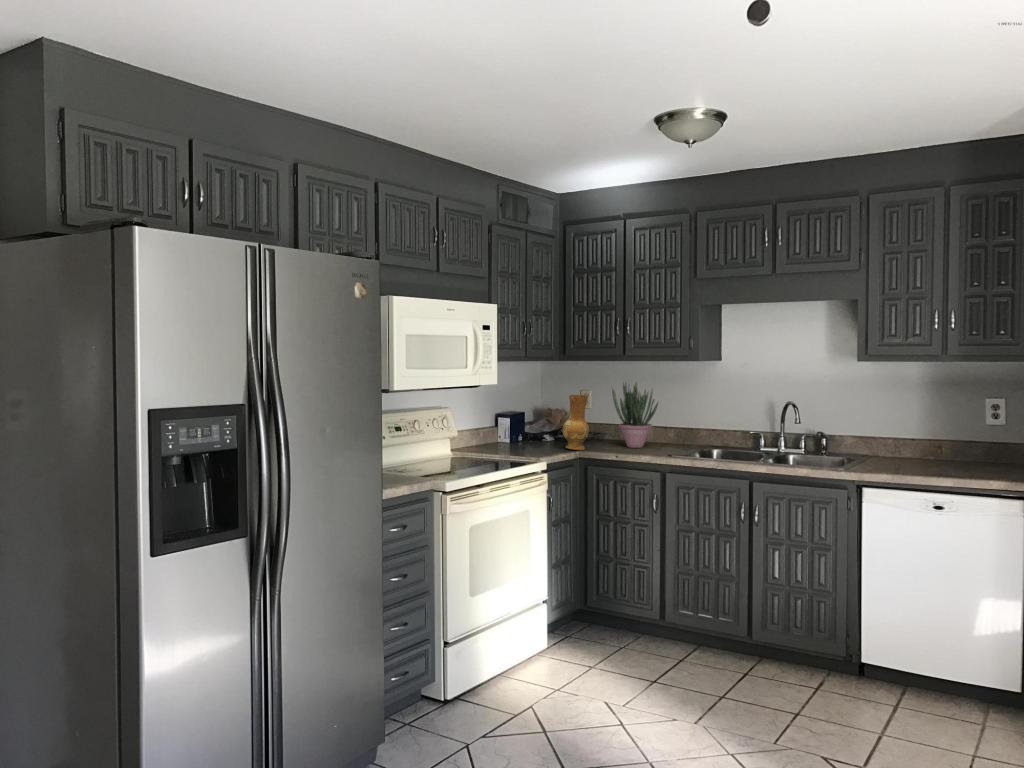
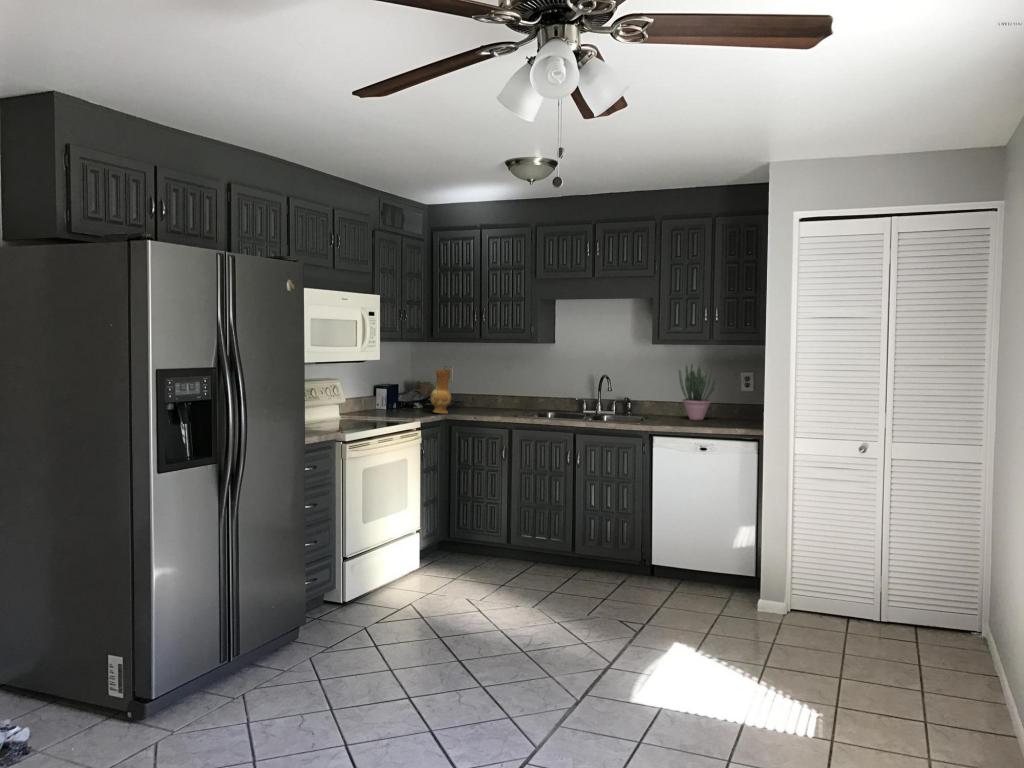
potted plant: present [612,382,658,448] -> present [679,364,717,420]

